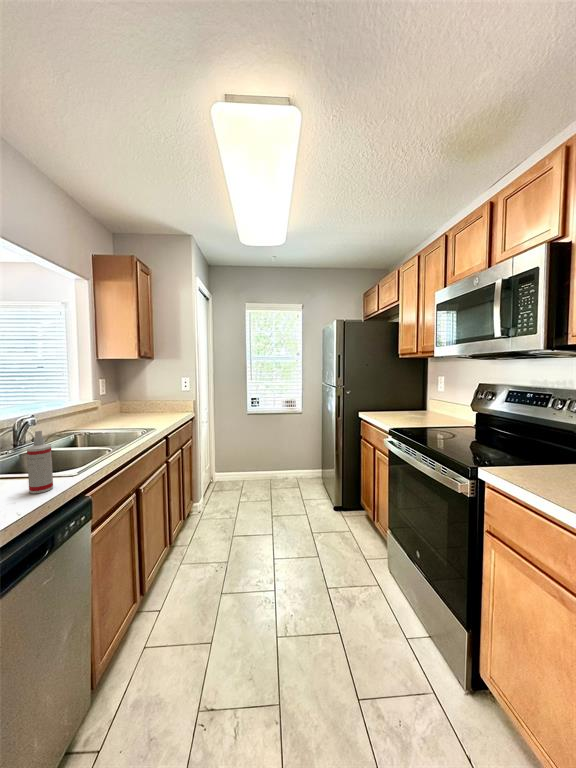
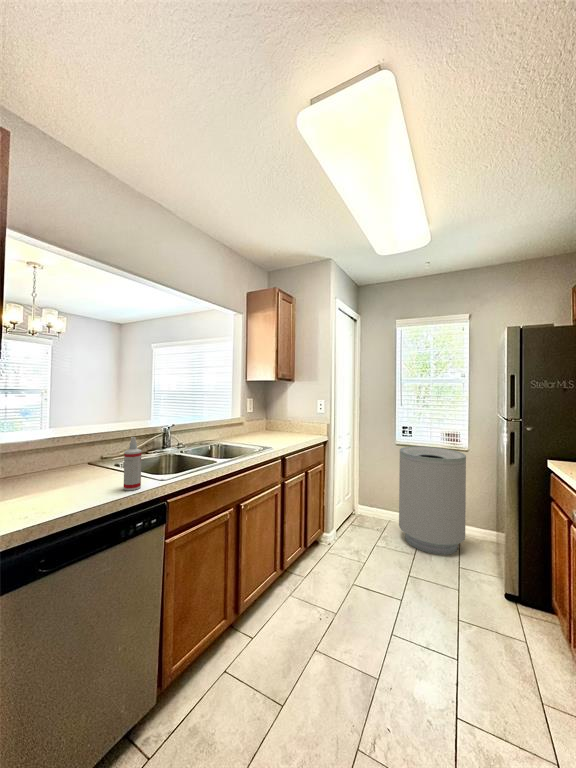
trash can: none [255,413,304,496] -> present [399,446,466,555]

